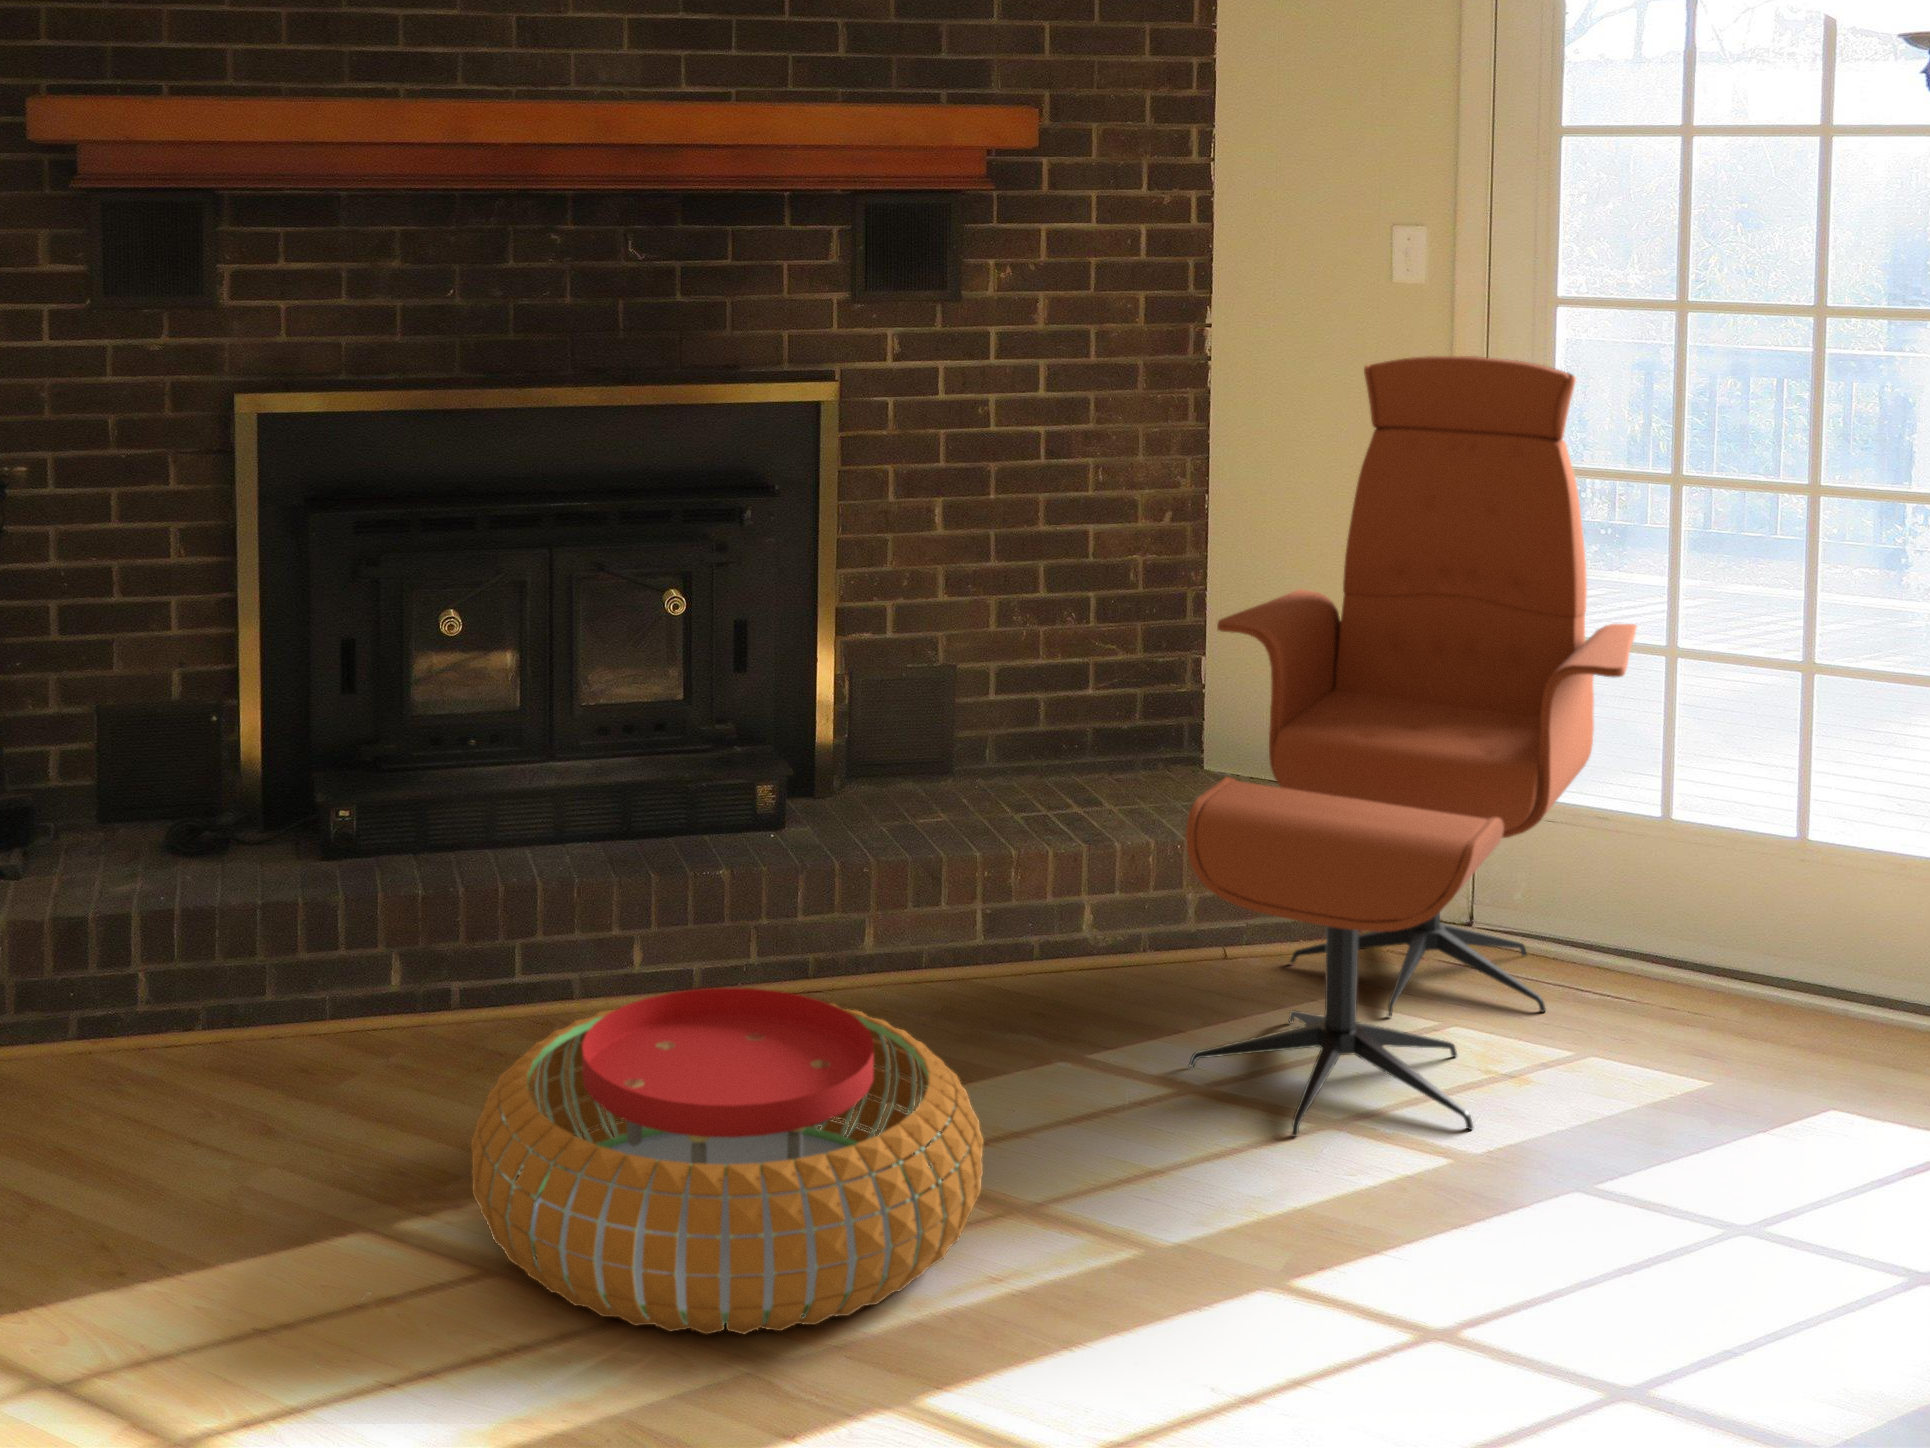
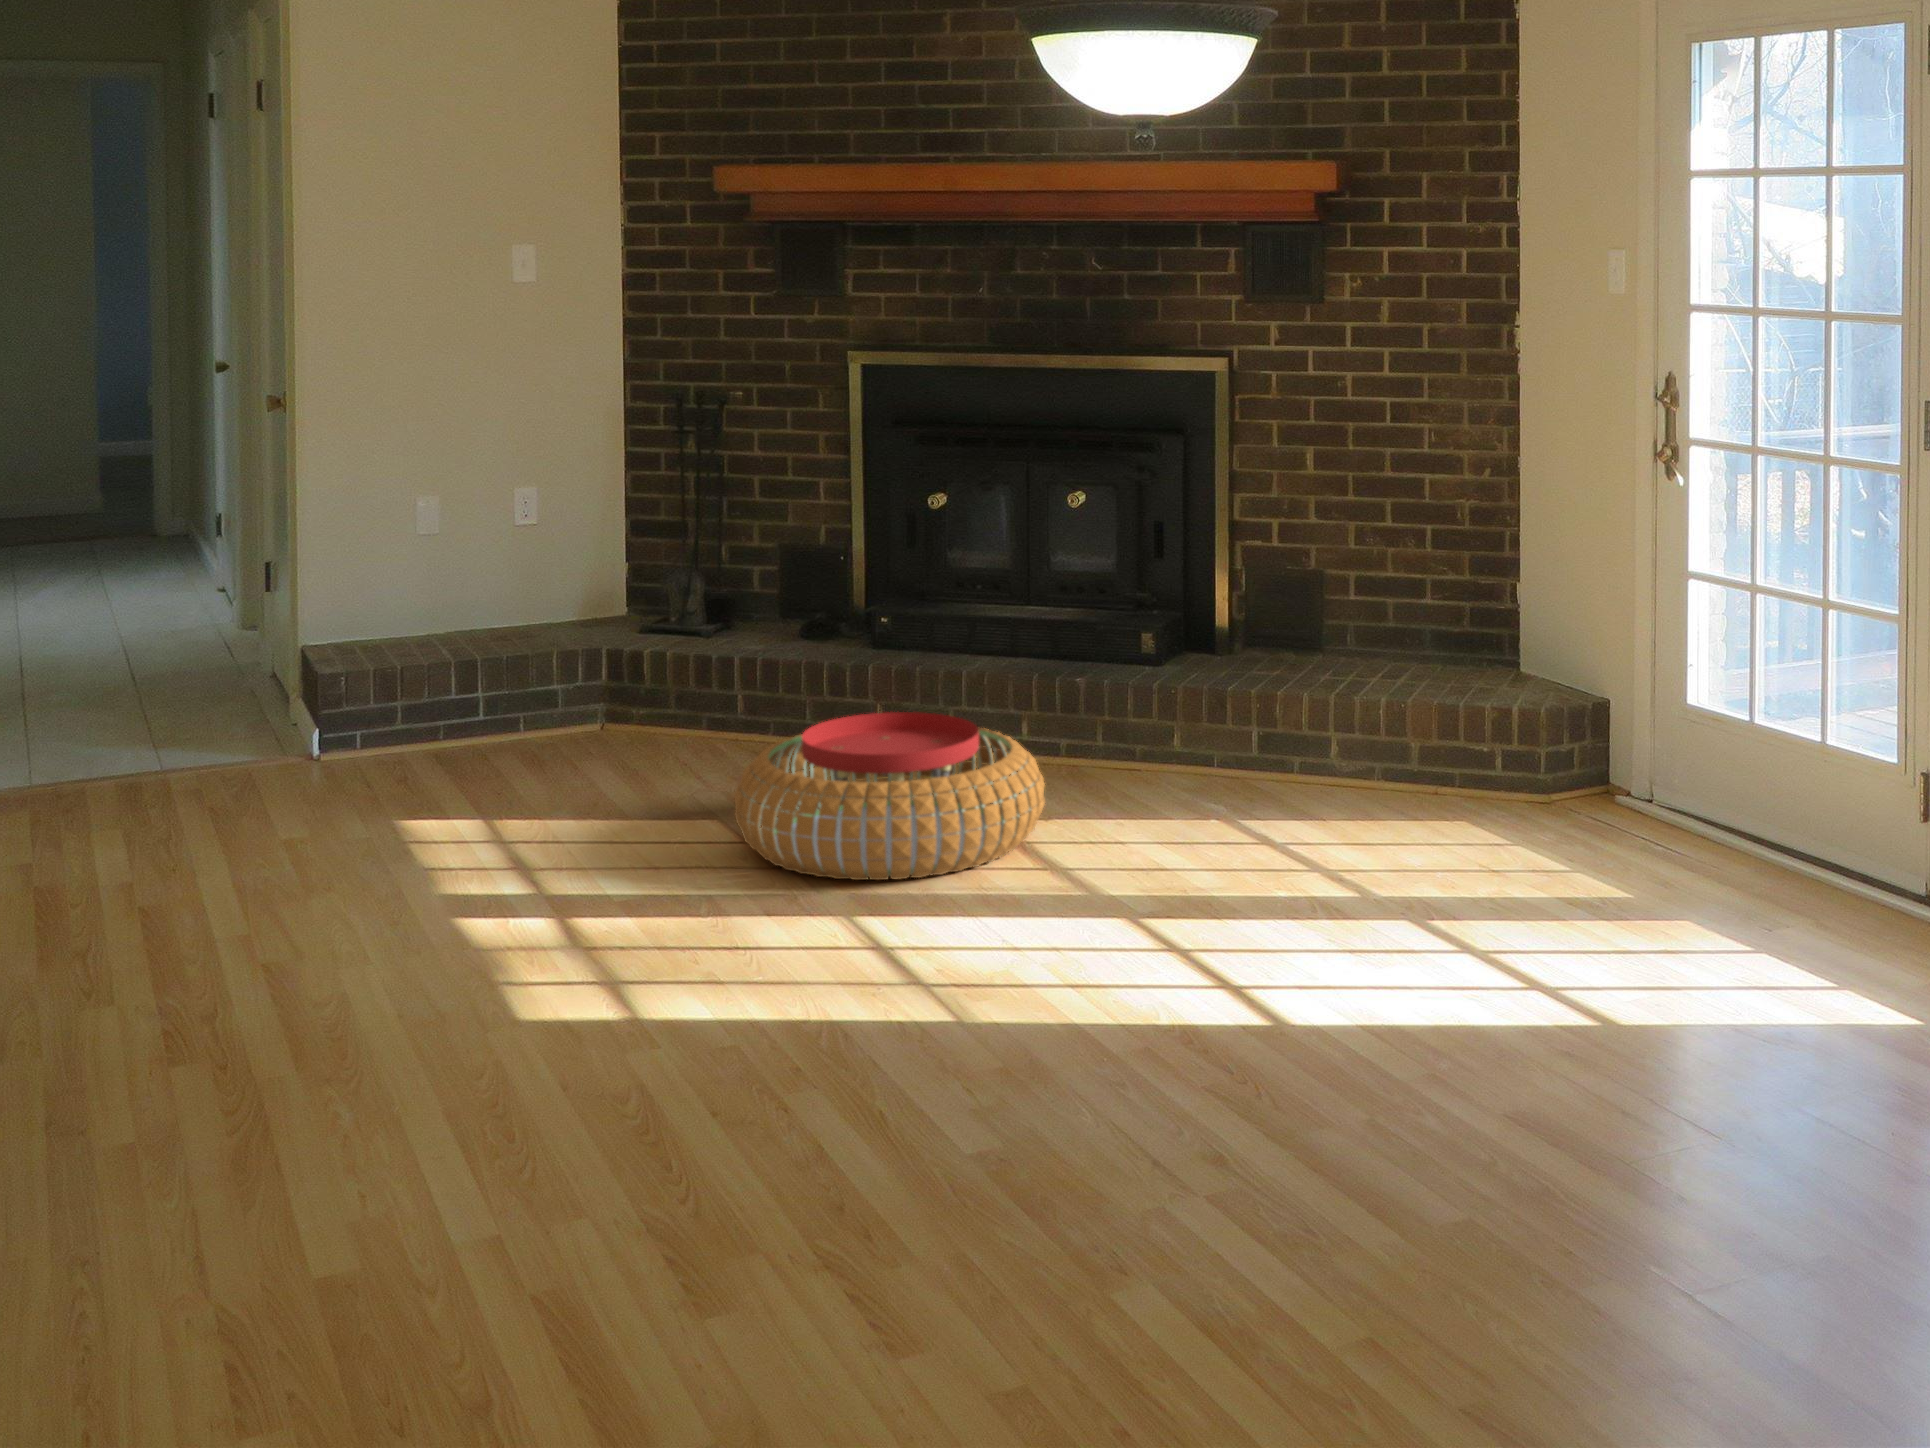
lounge chair: present [1186,356,1637,1137] -> none [1253,351,1706,880]

